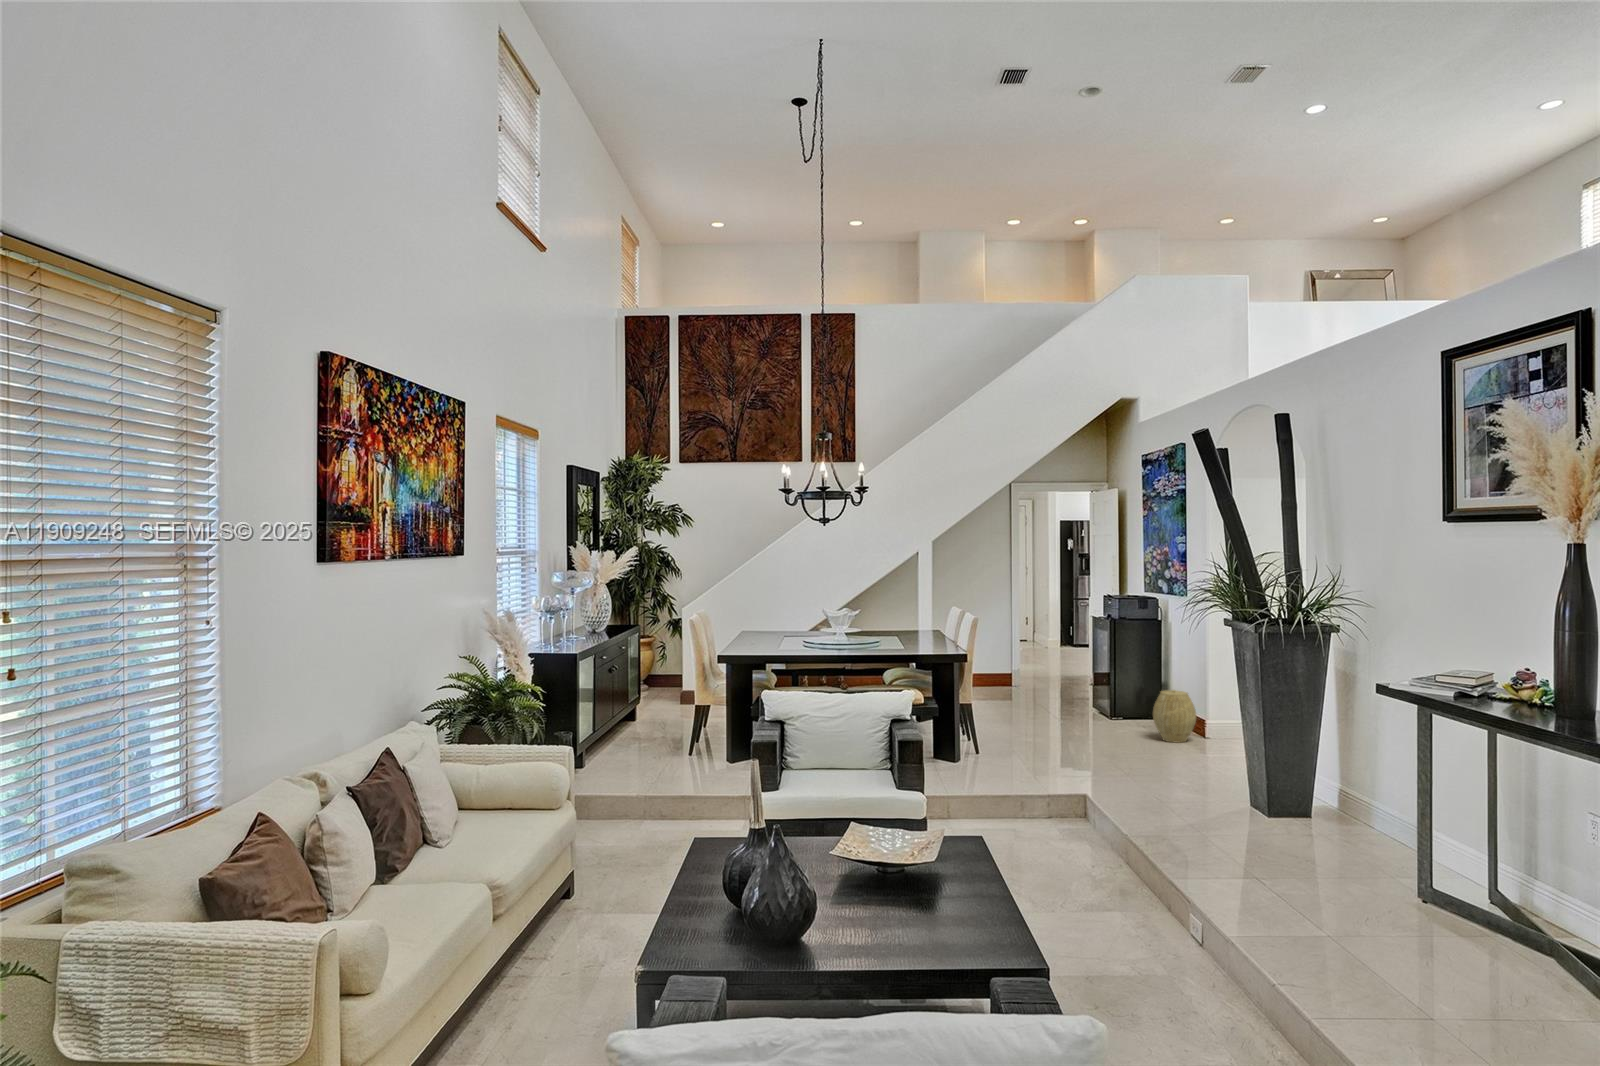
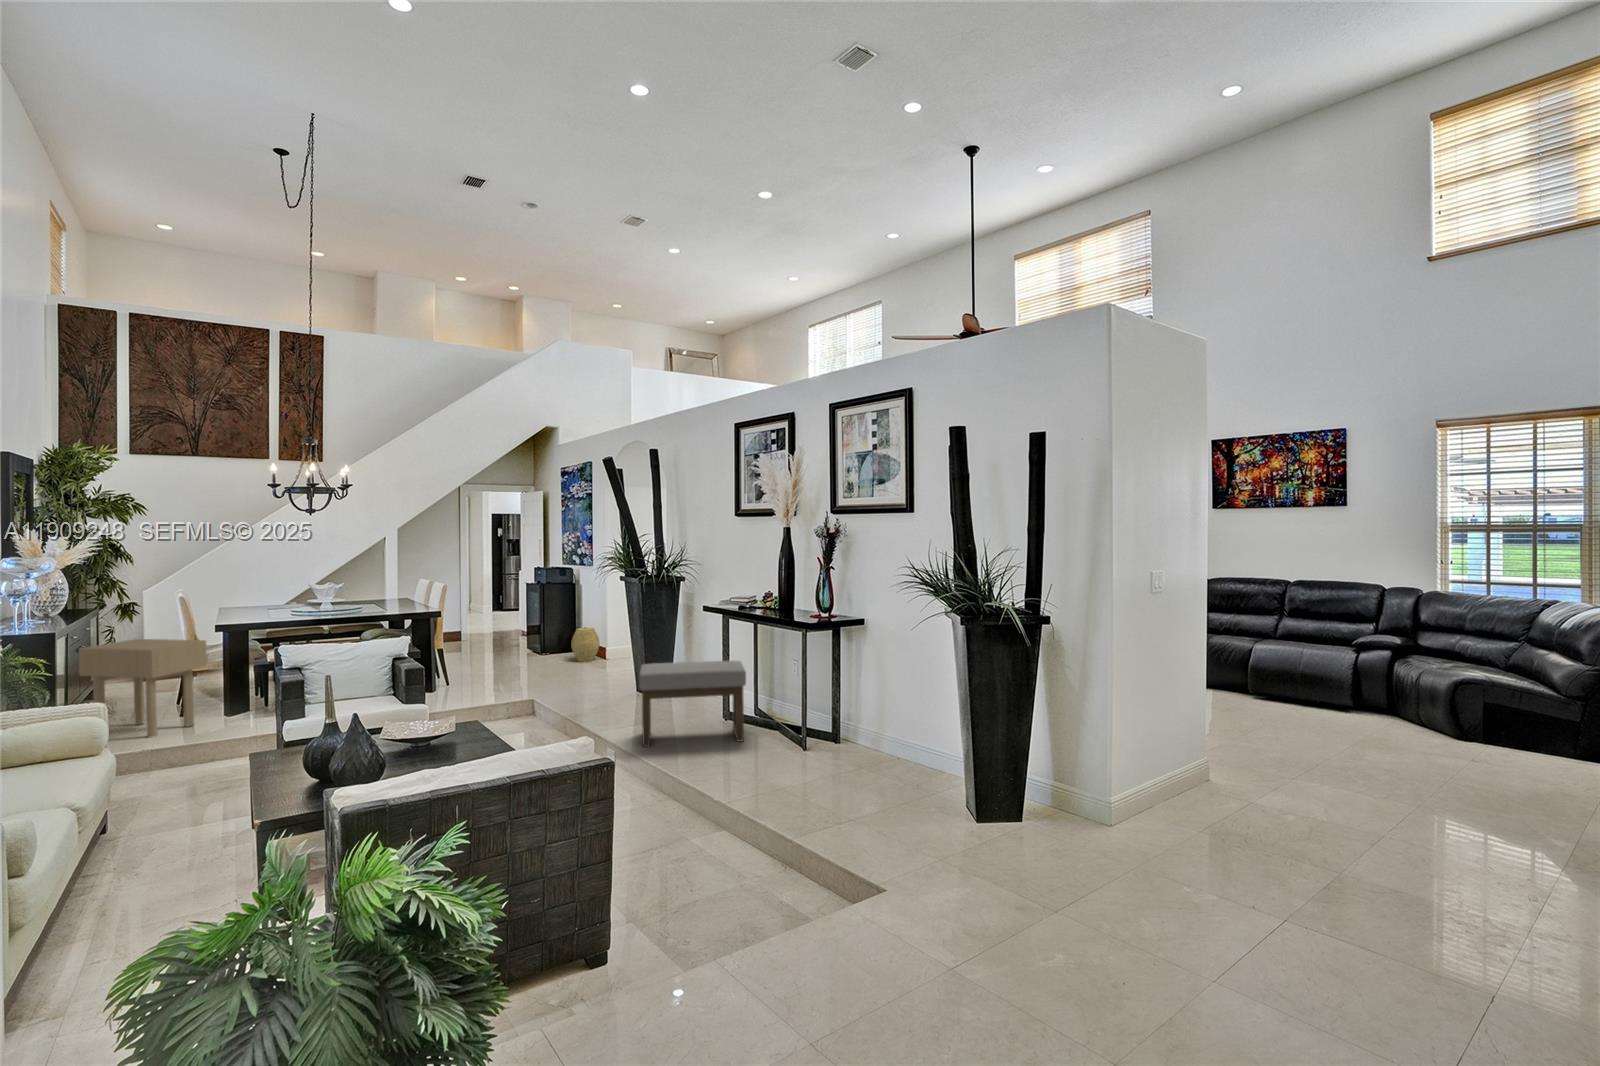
side table: none [609,664,715,778] -> present [79,639,207,738]
ottoman: none [1251,776,1475,957] -> present [639,661,746,747]

